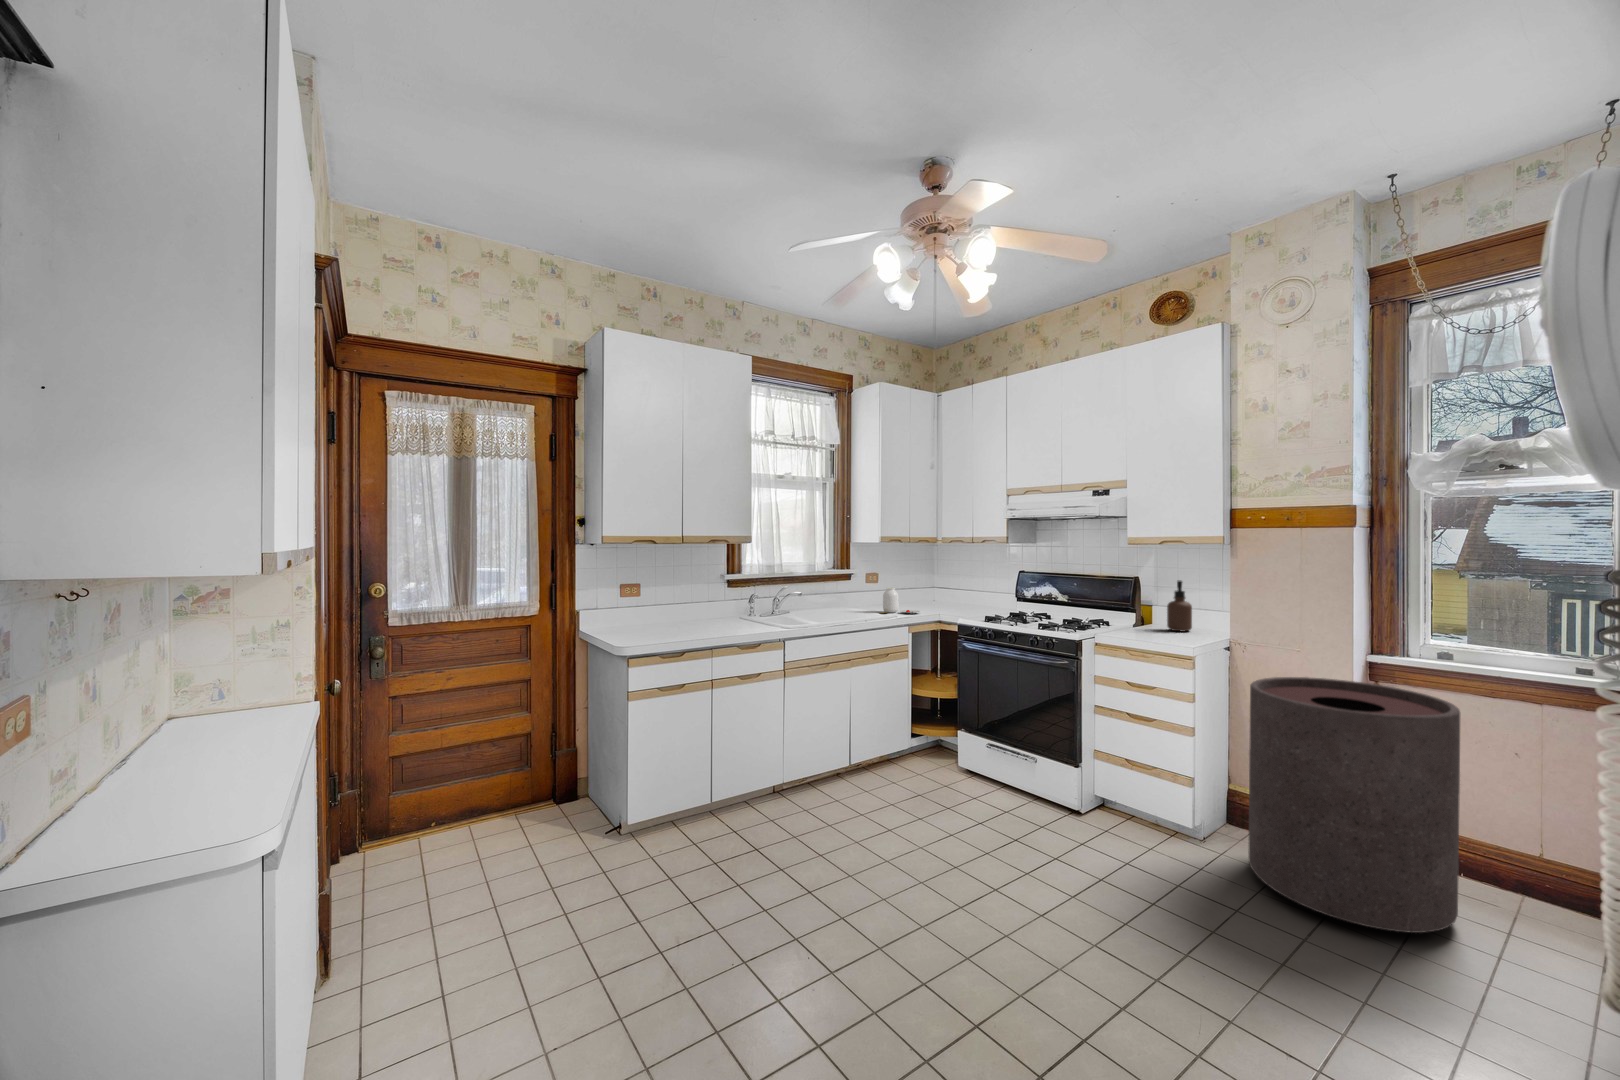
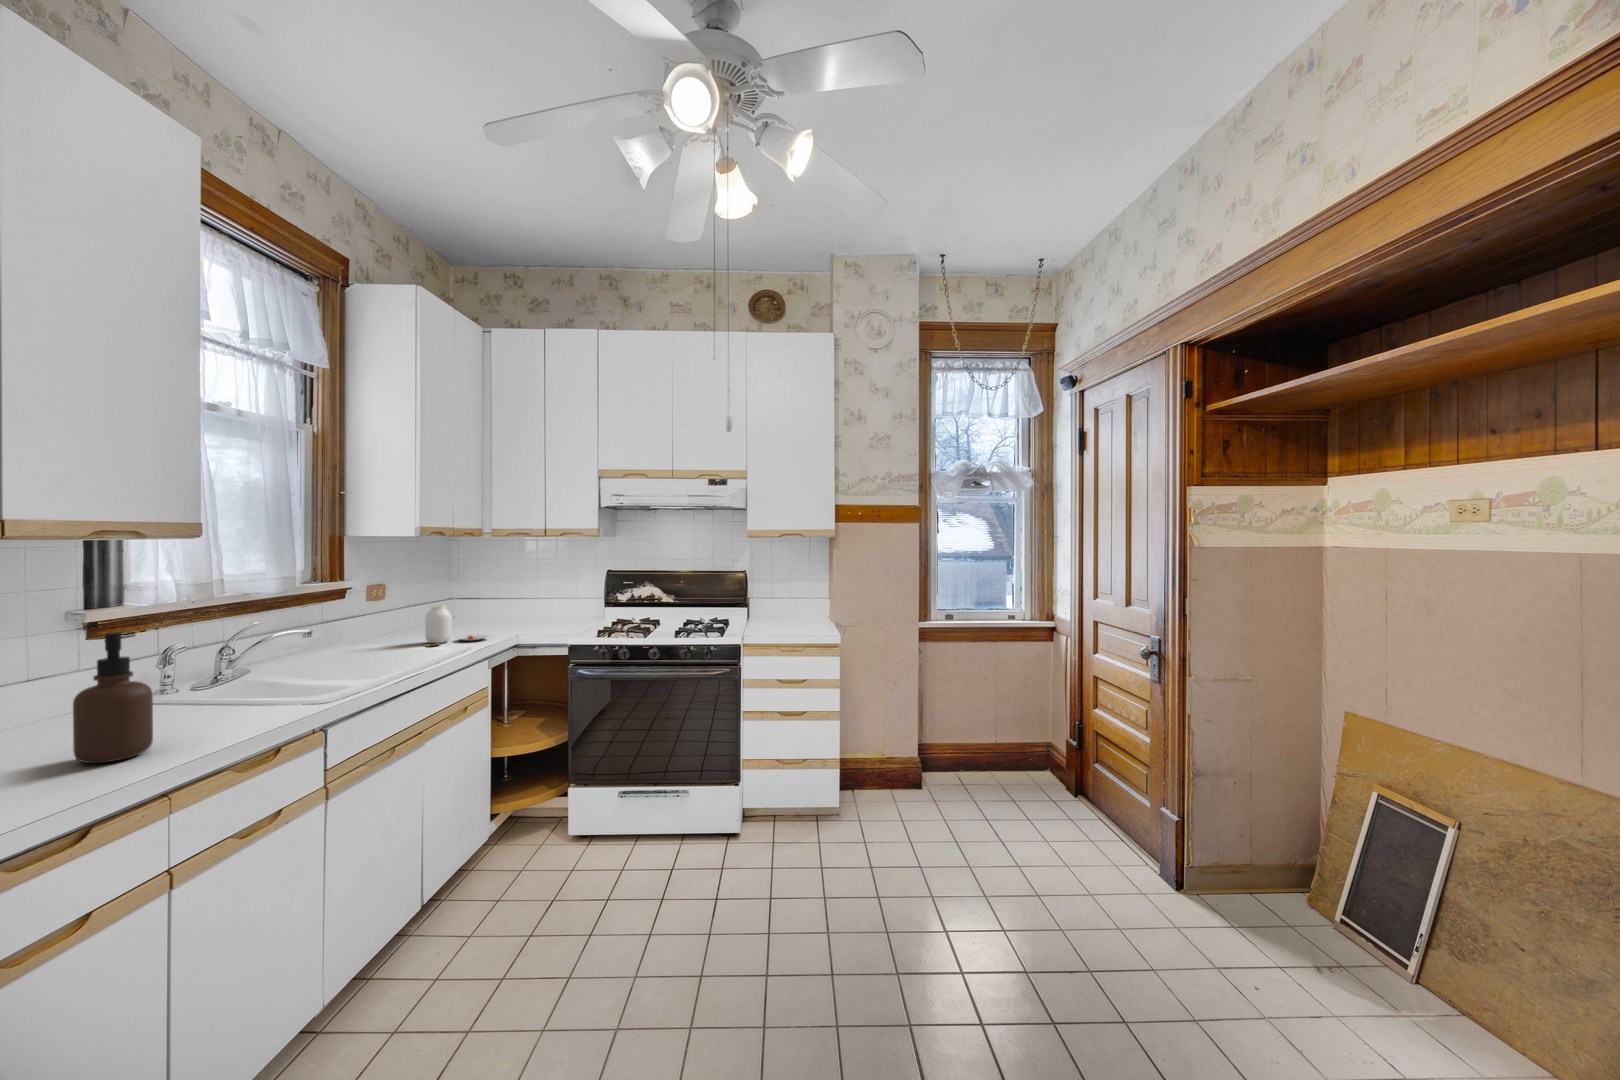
soap dispenser: present [1167,580,1192,632] -> present [73,632,153,763]
trash can: present [1249,677,1460,933] -> none [894,646,1031,844]

